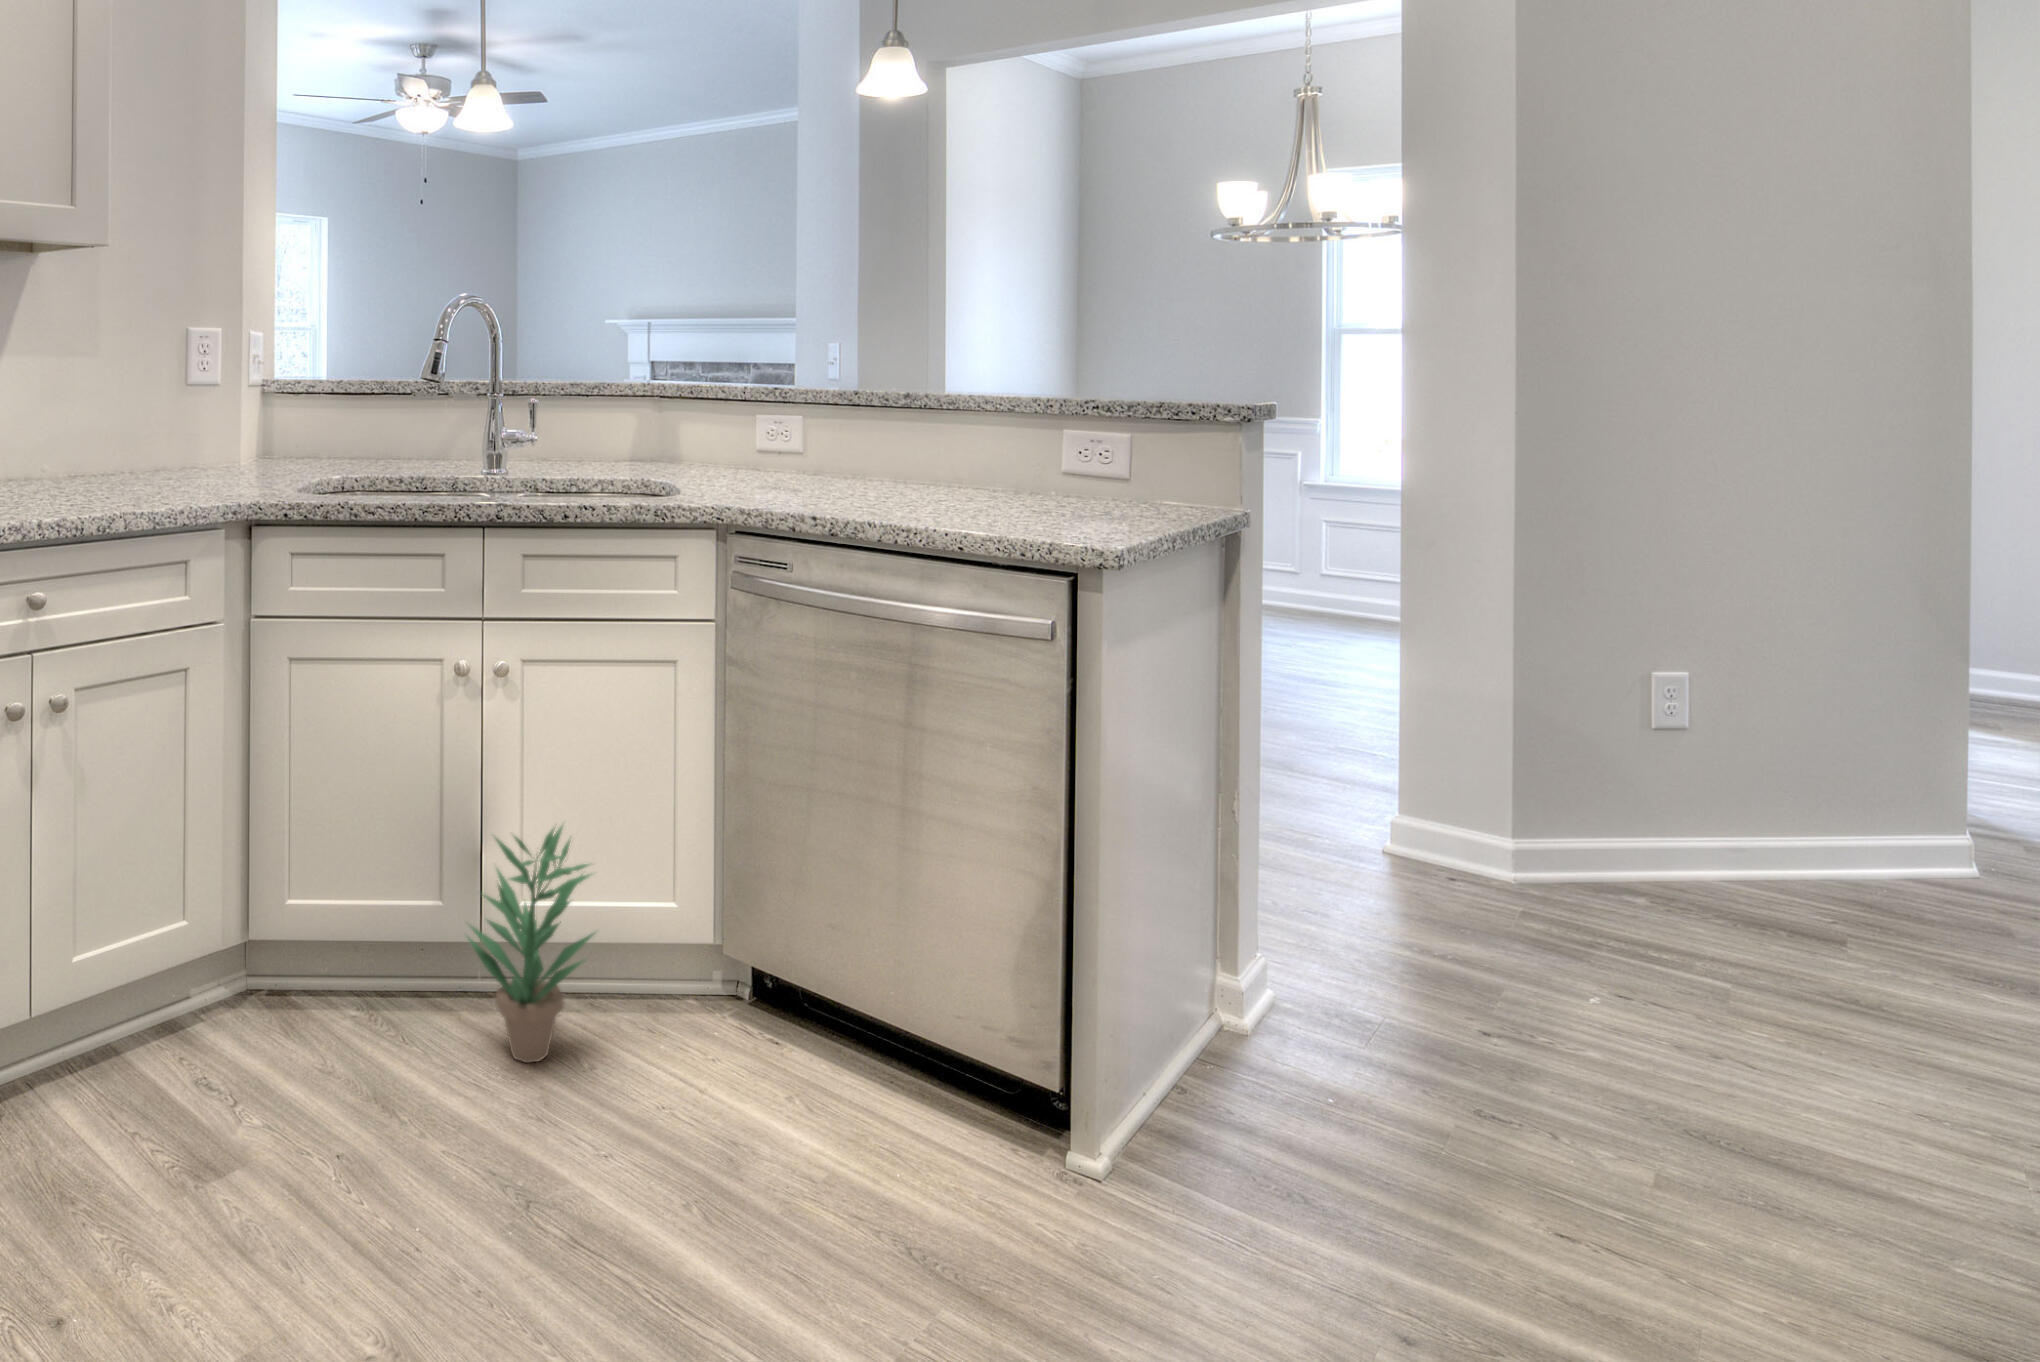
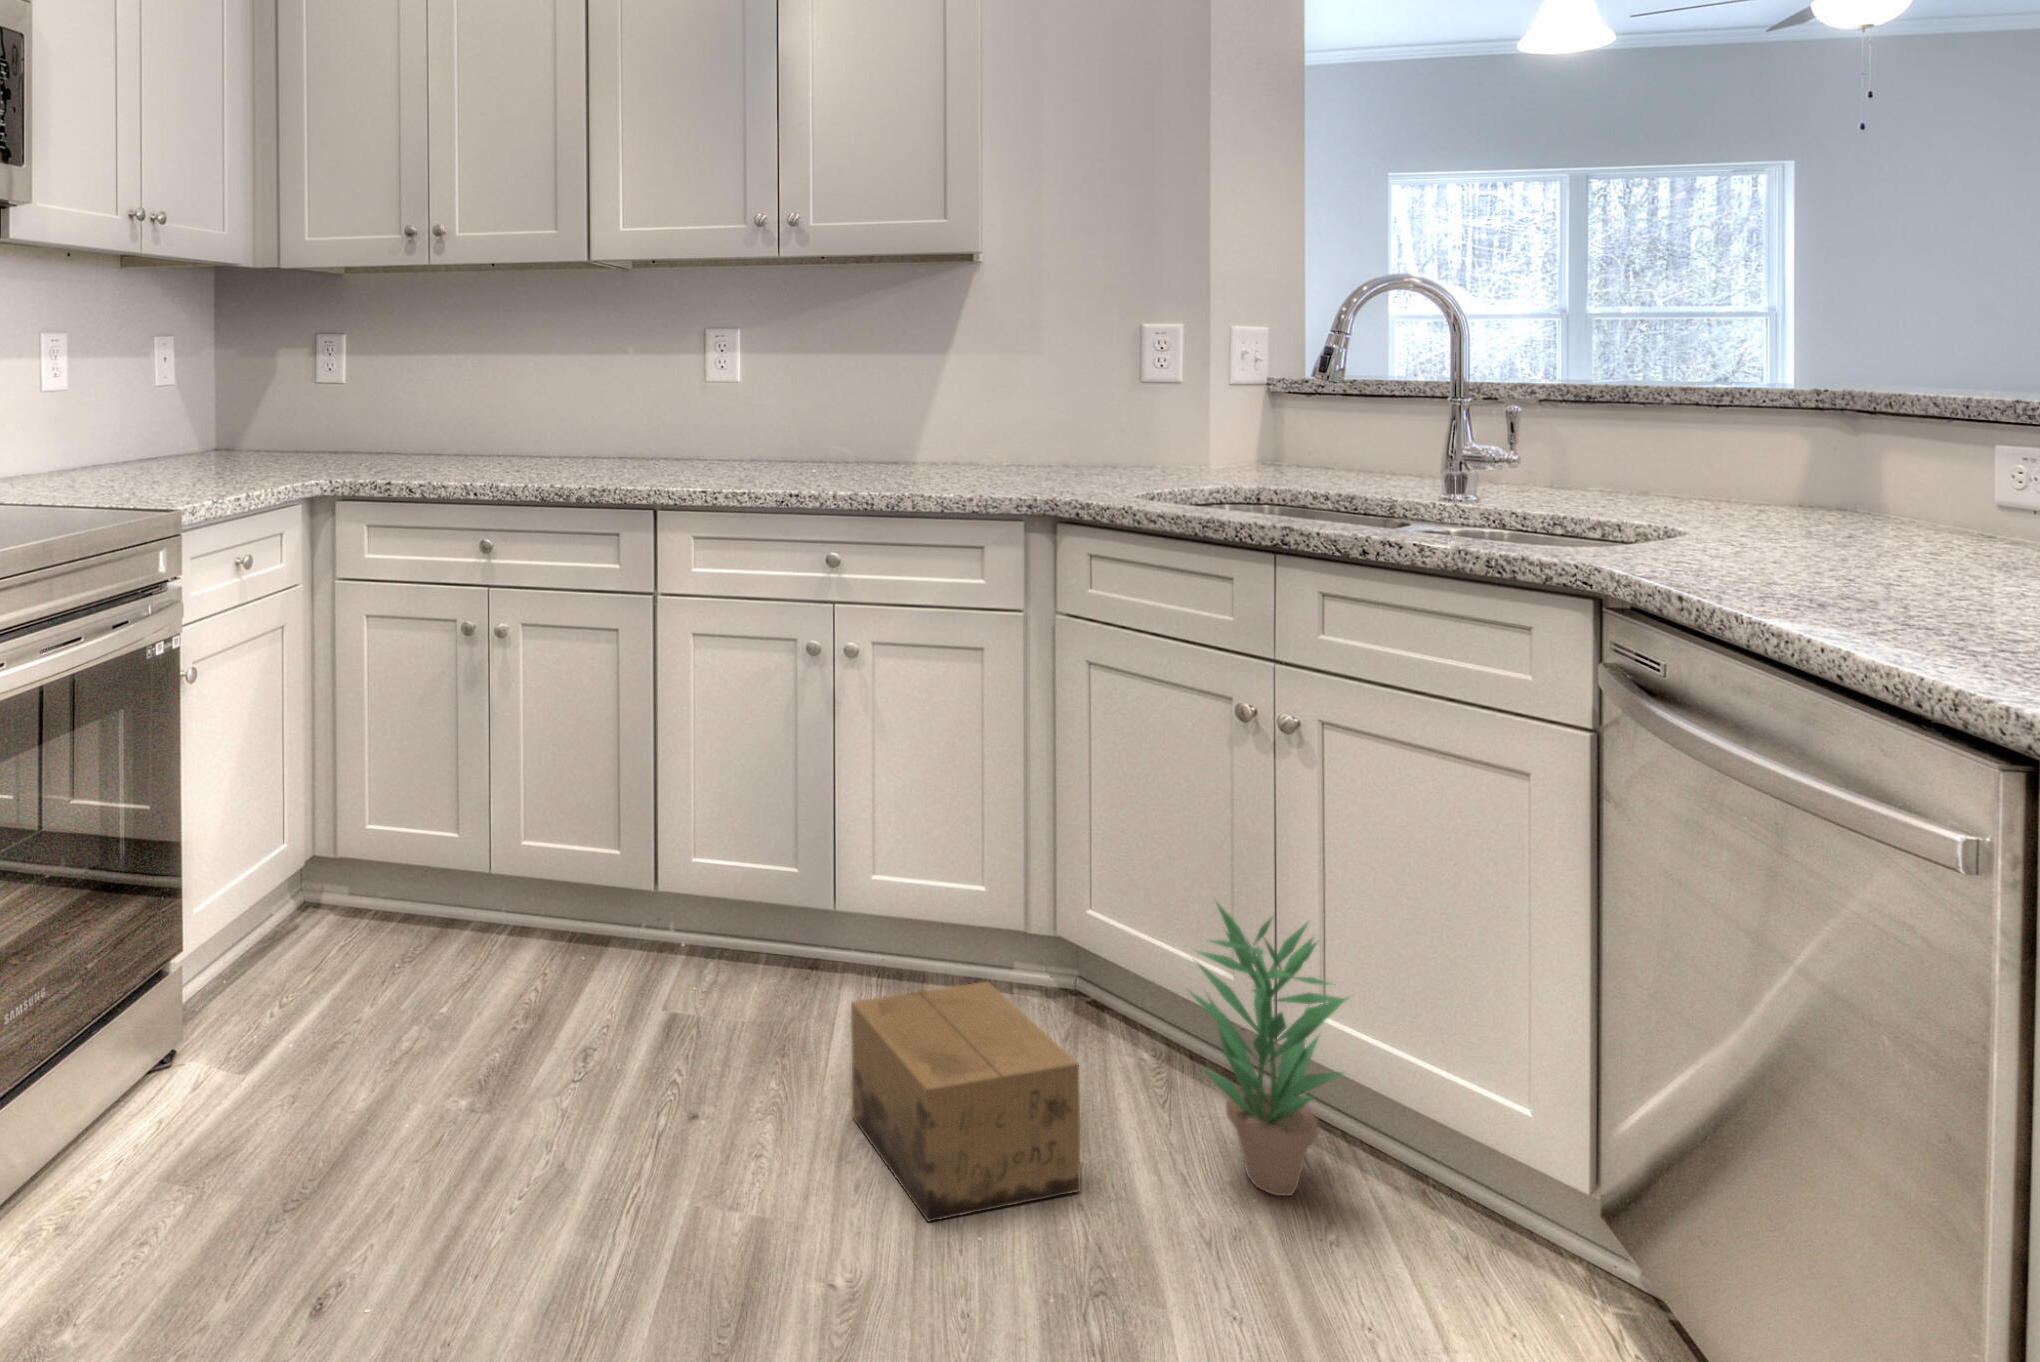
cardboard box: none [232,998,450,1235] -> present [851,982,1081,1221]

